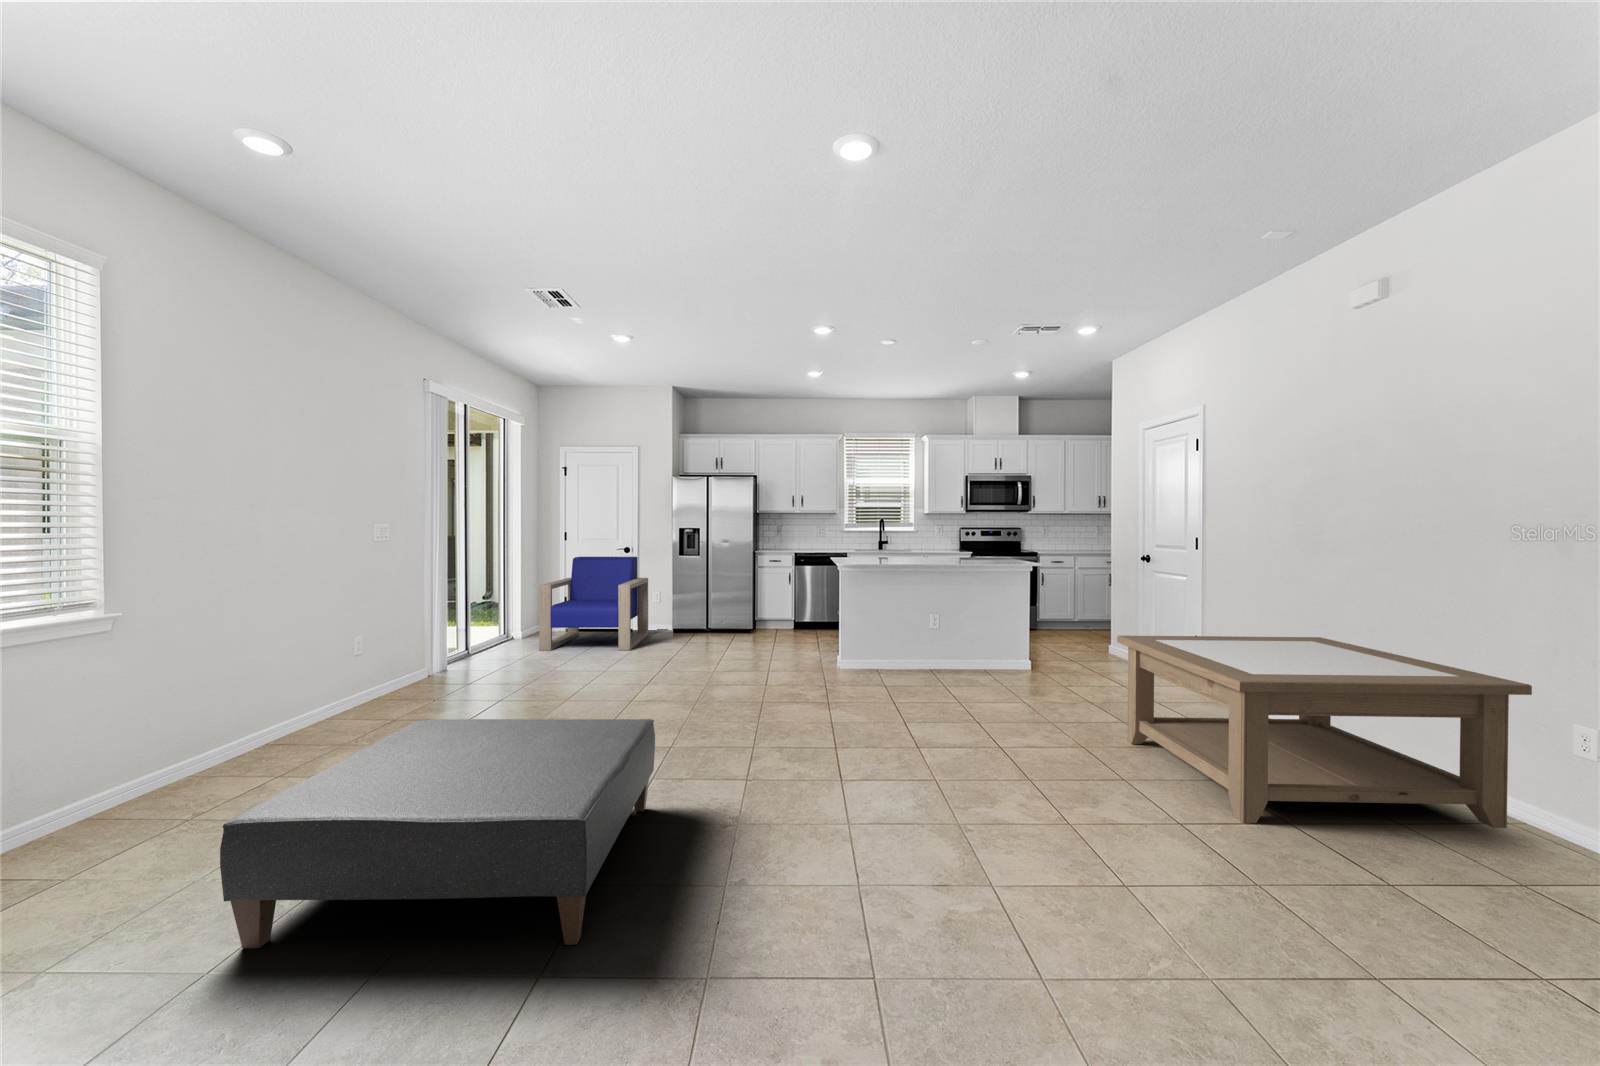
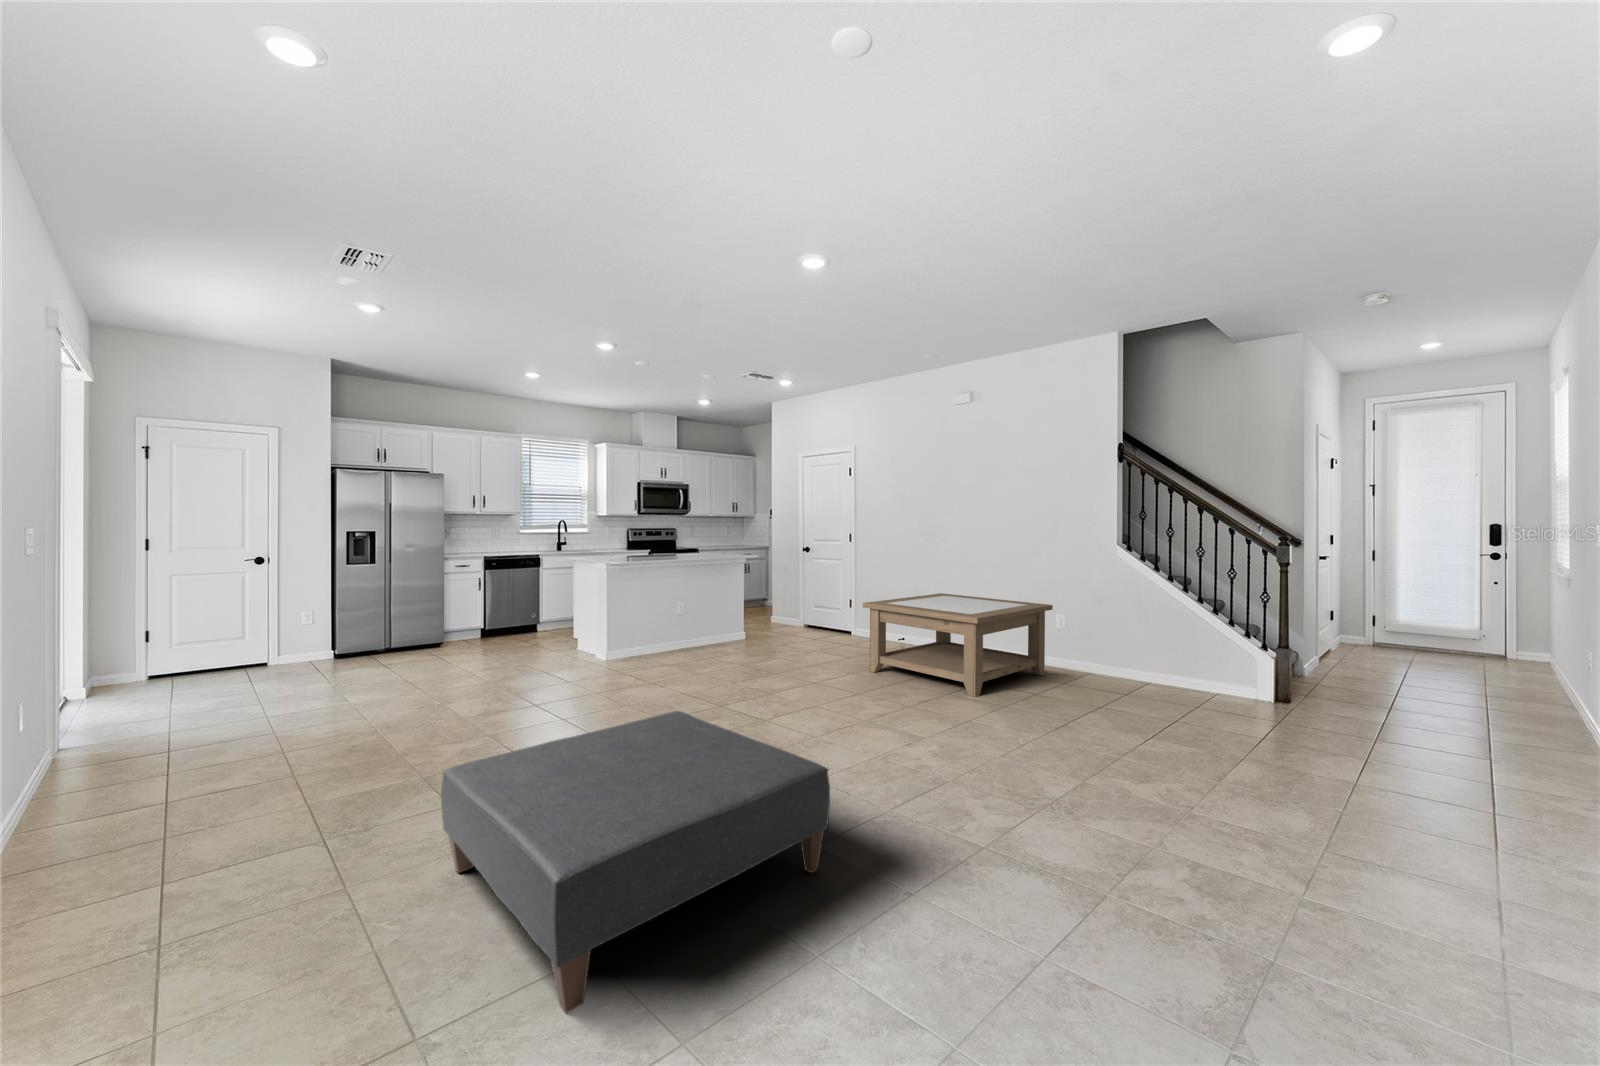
armchair: present [539,557,648,651] -> none [156,569,317,708]

